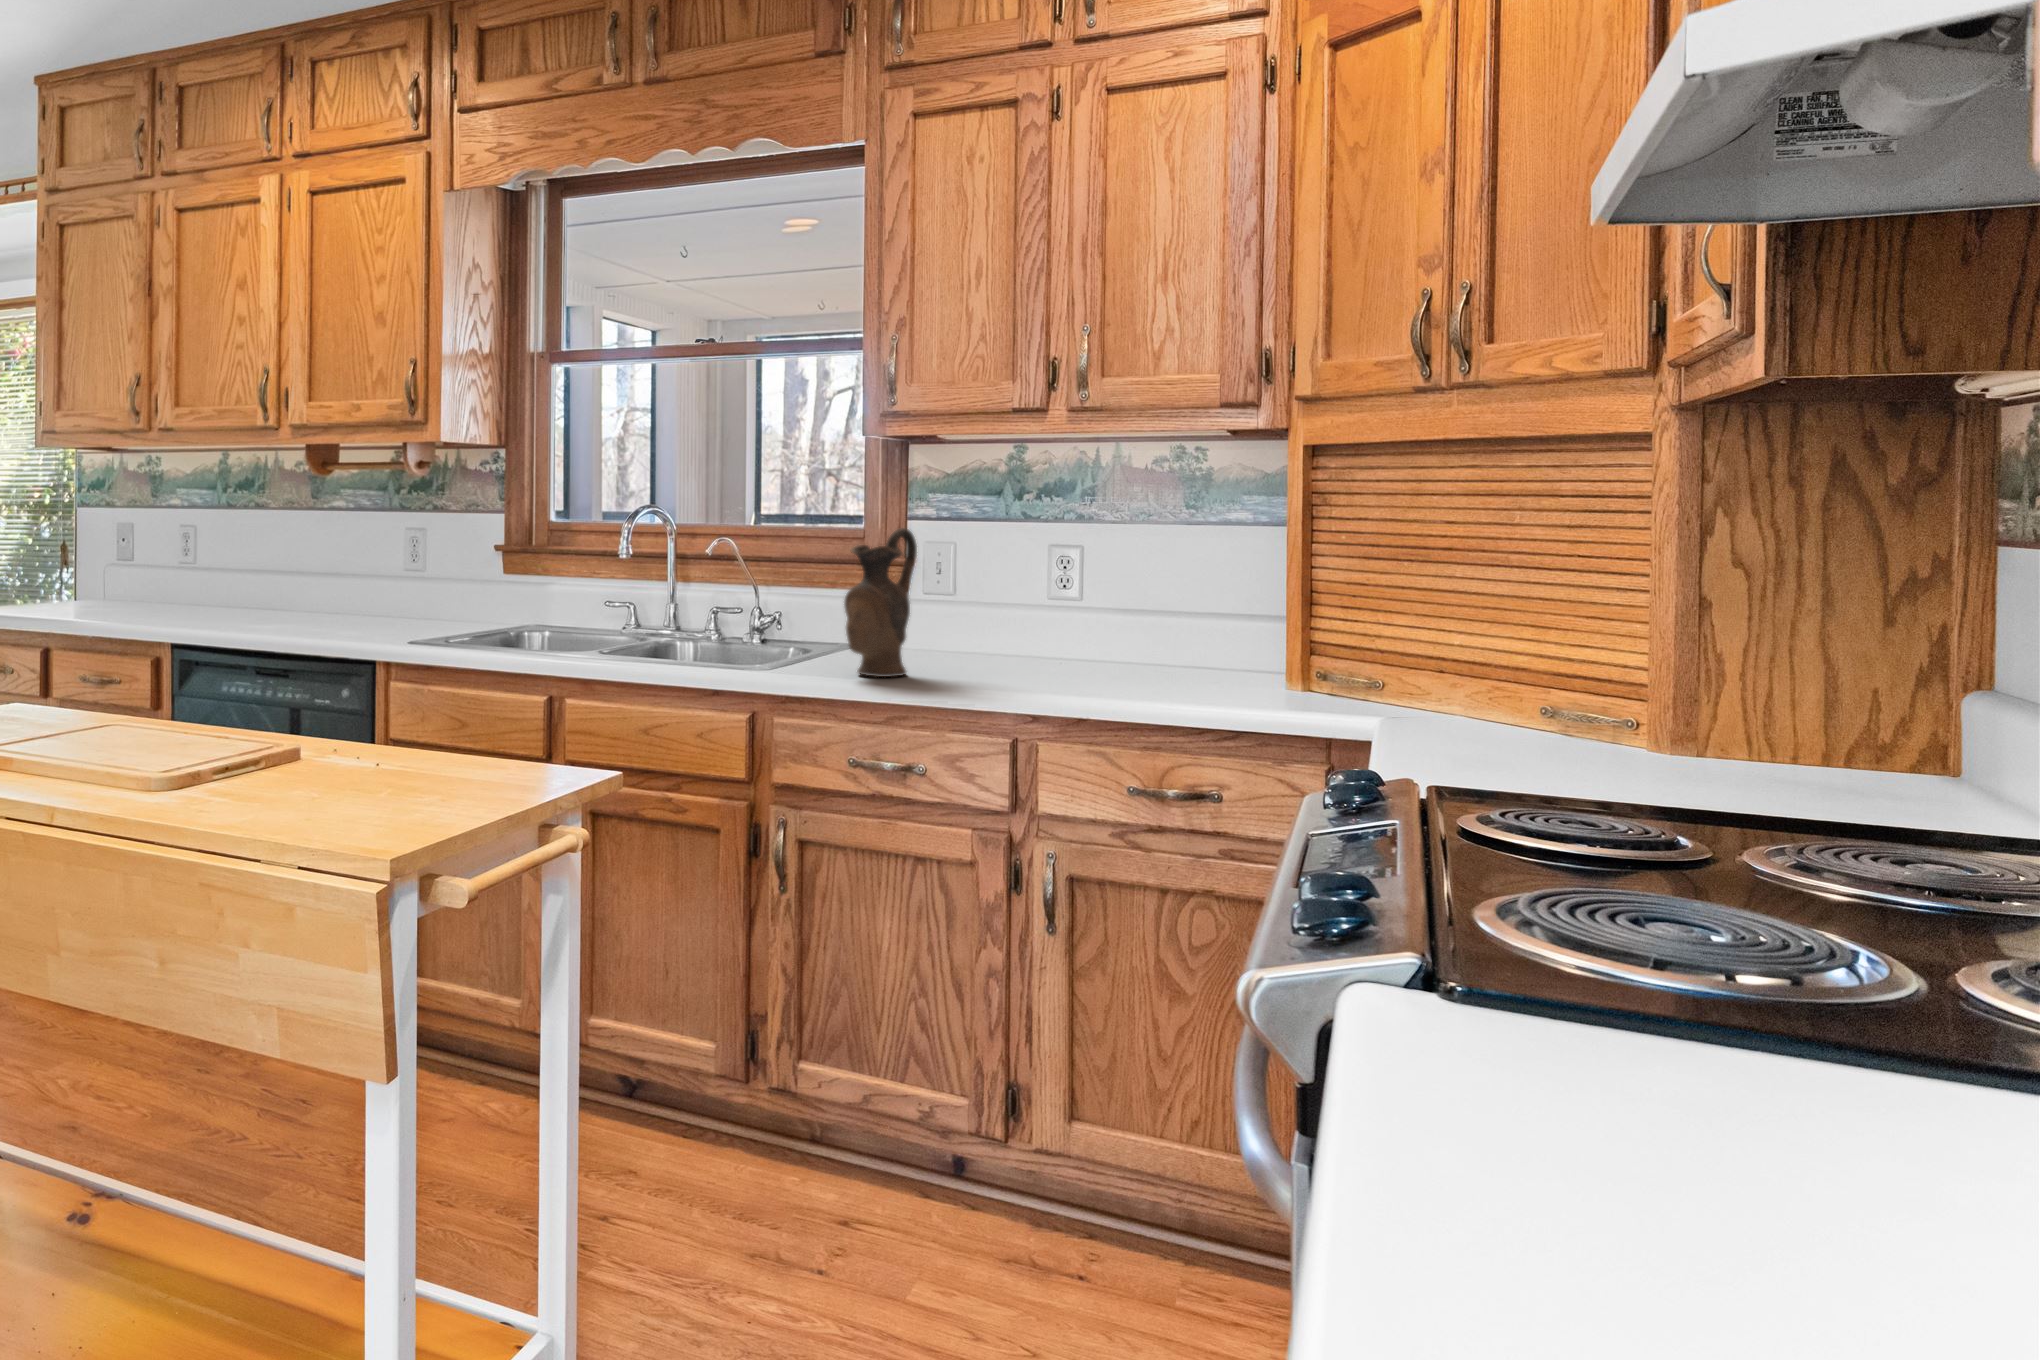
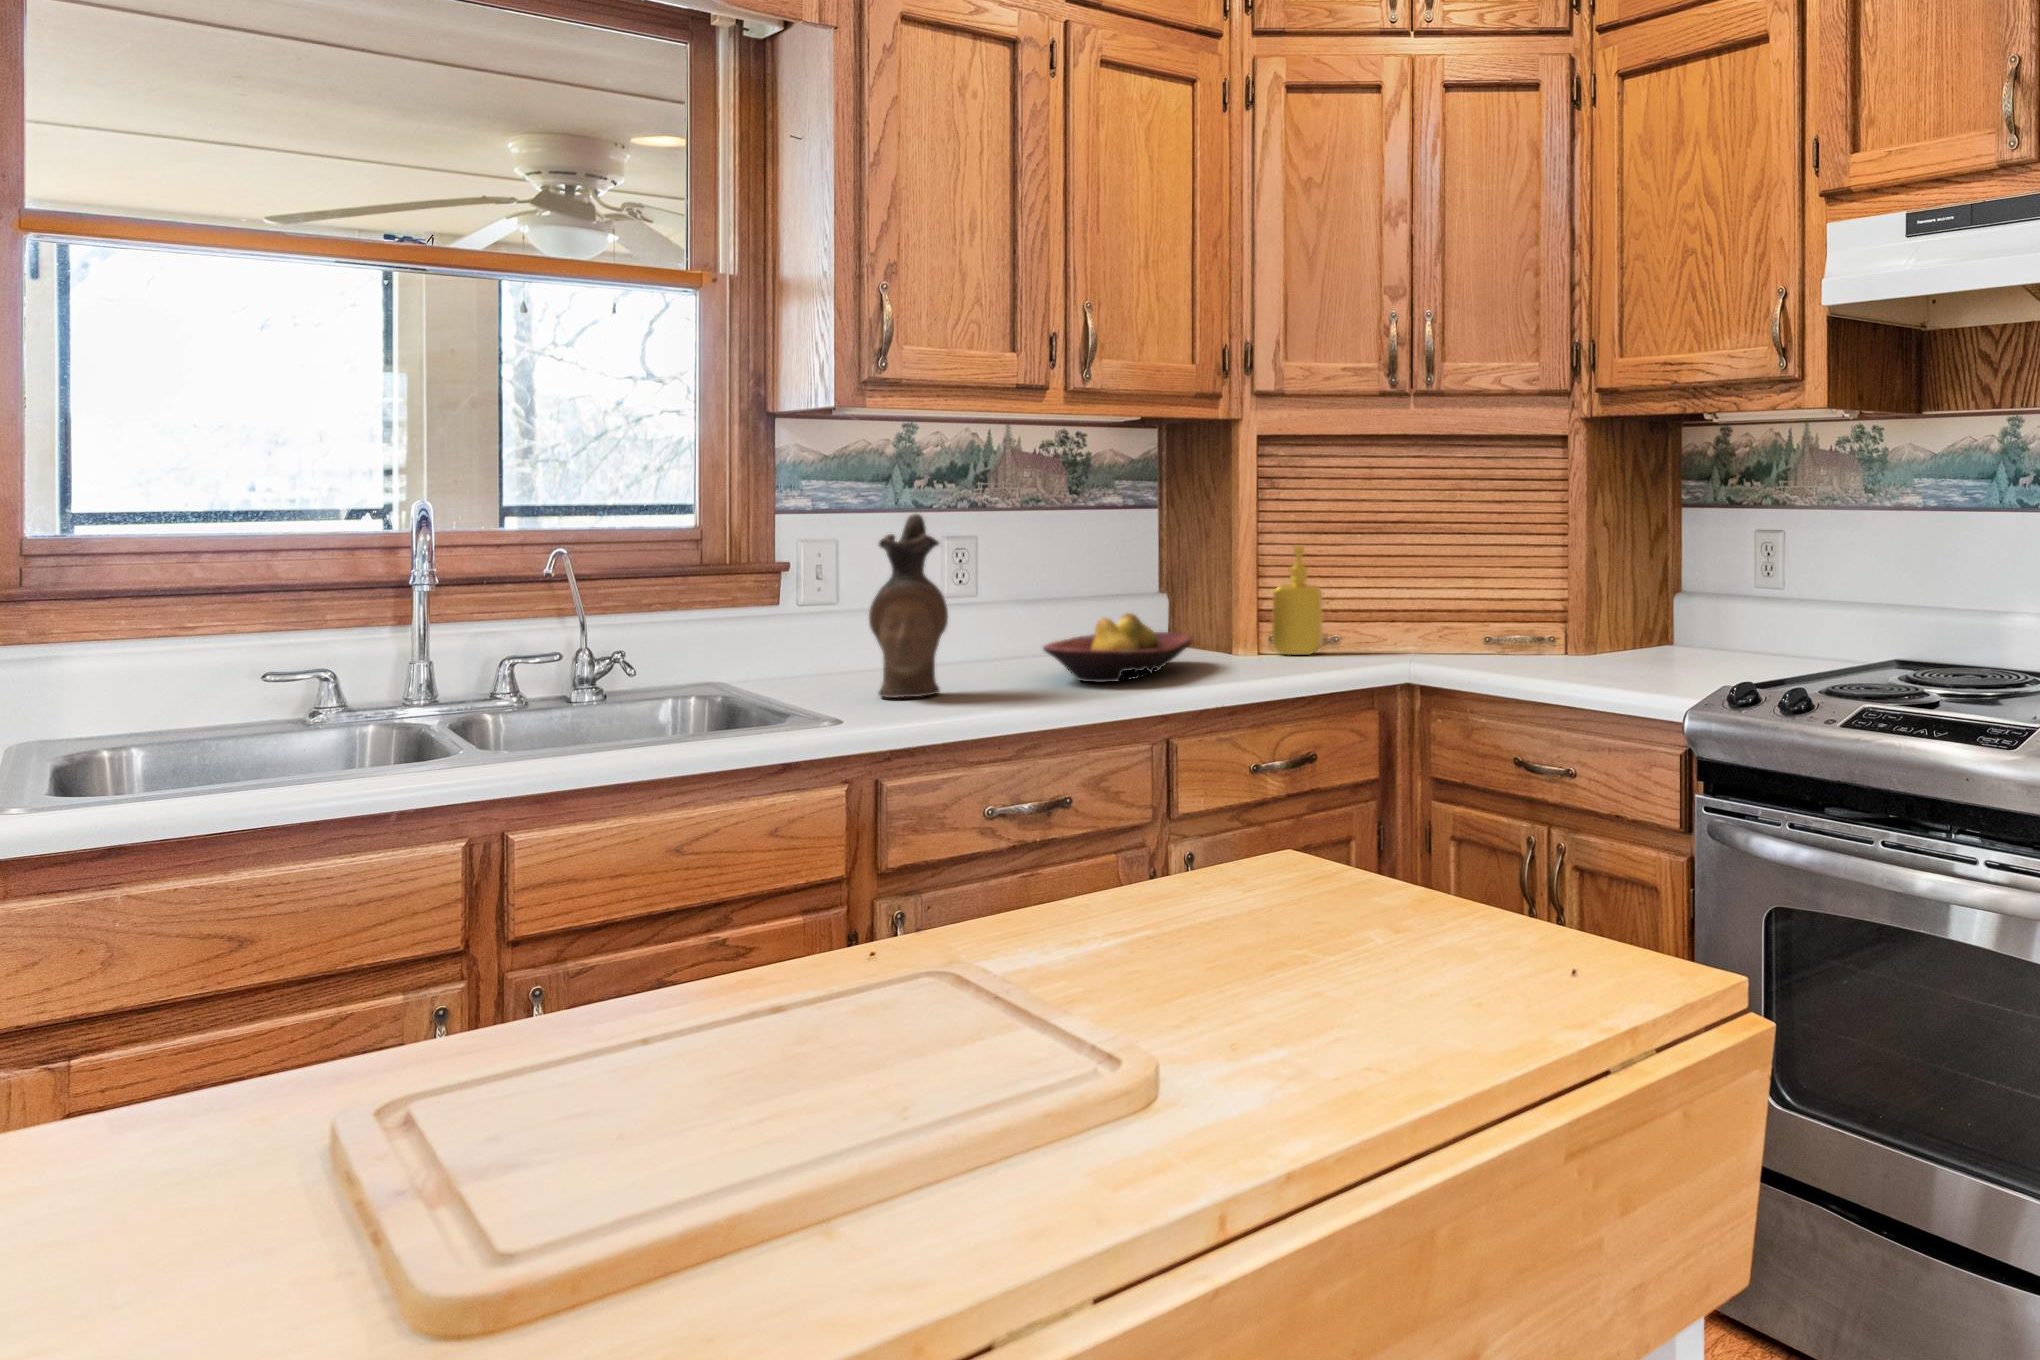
soap dispenser: none [1311,570,1379,695] -> present [1272,546,1323,655]
fruit bowl: none [986,627,1191,689] -> present [1043,613,1193,682]

